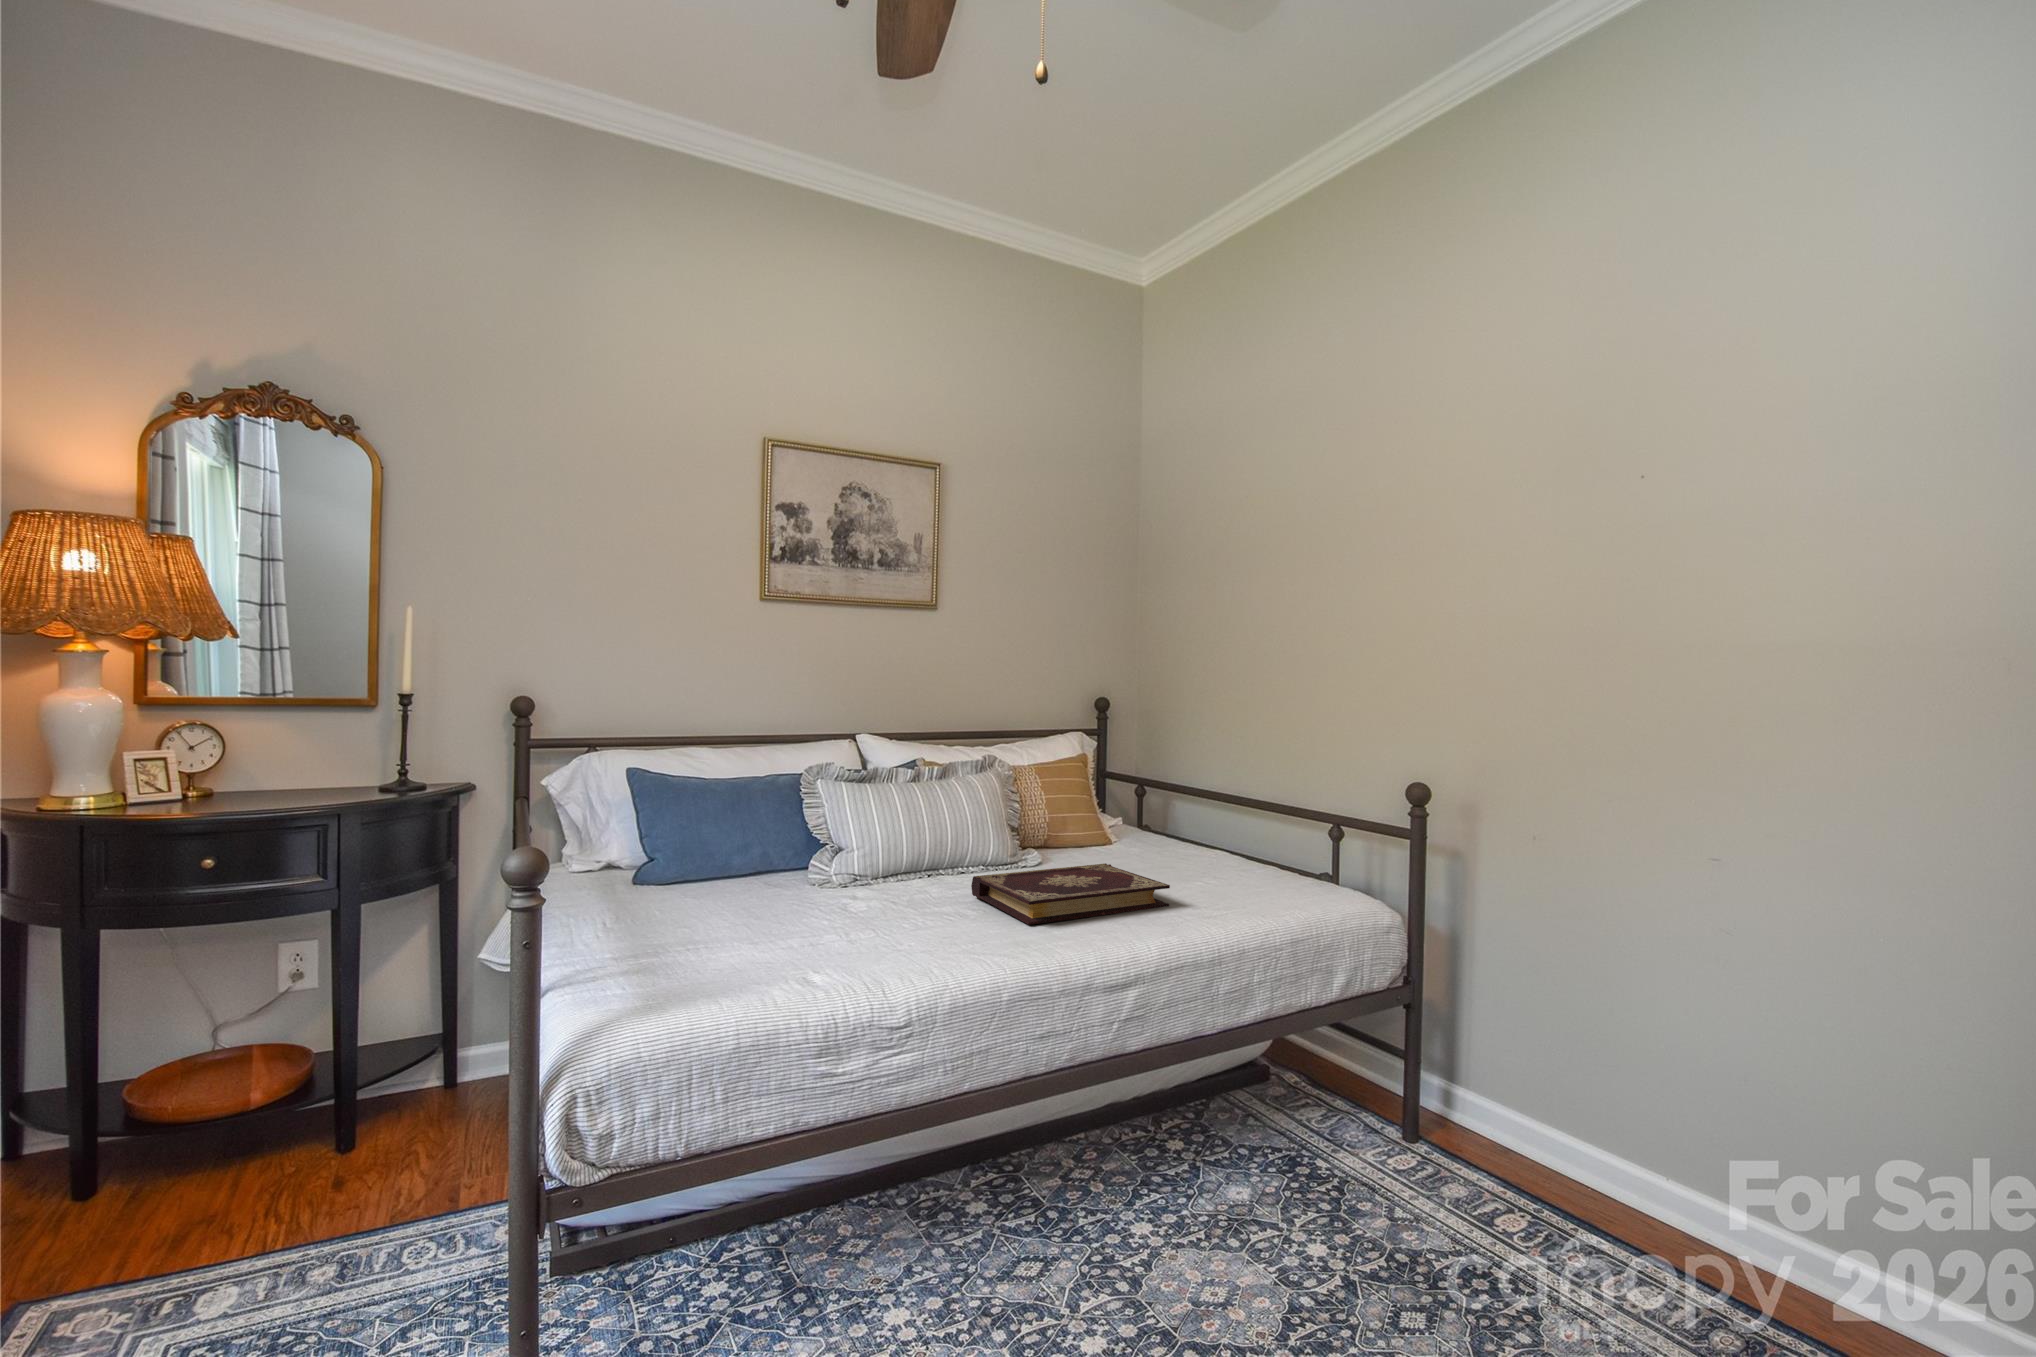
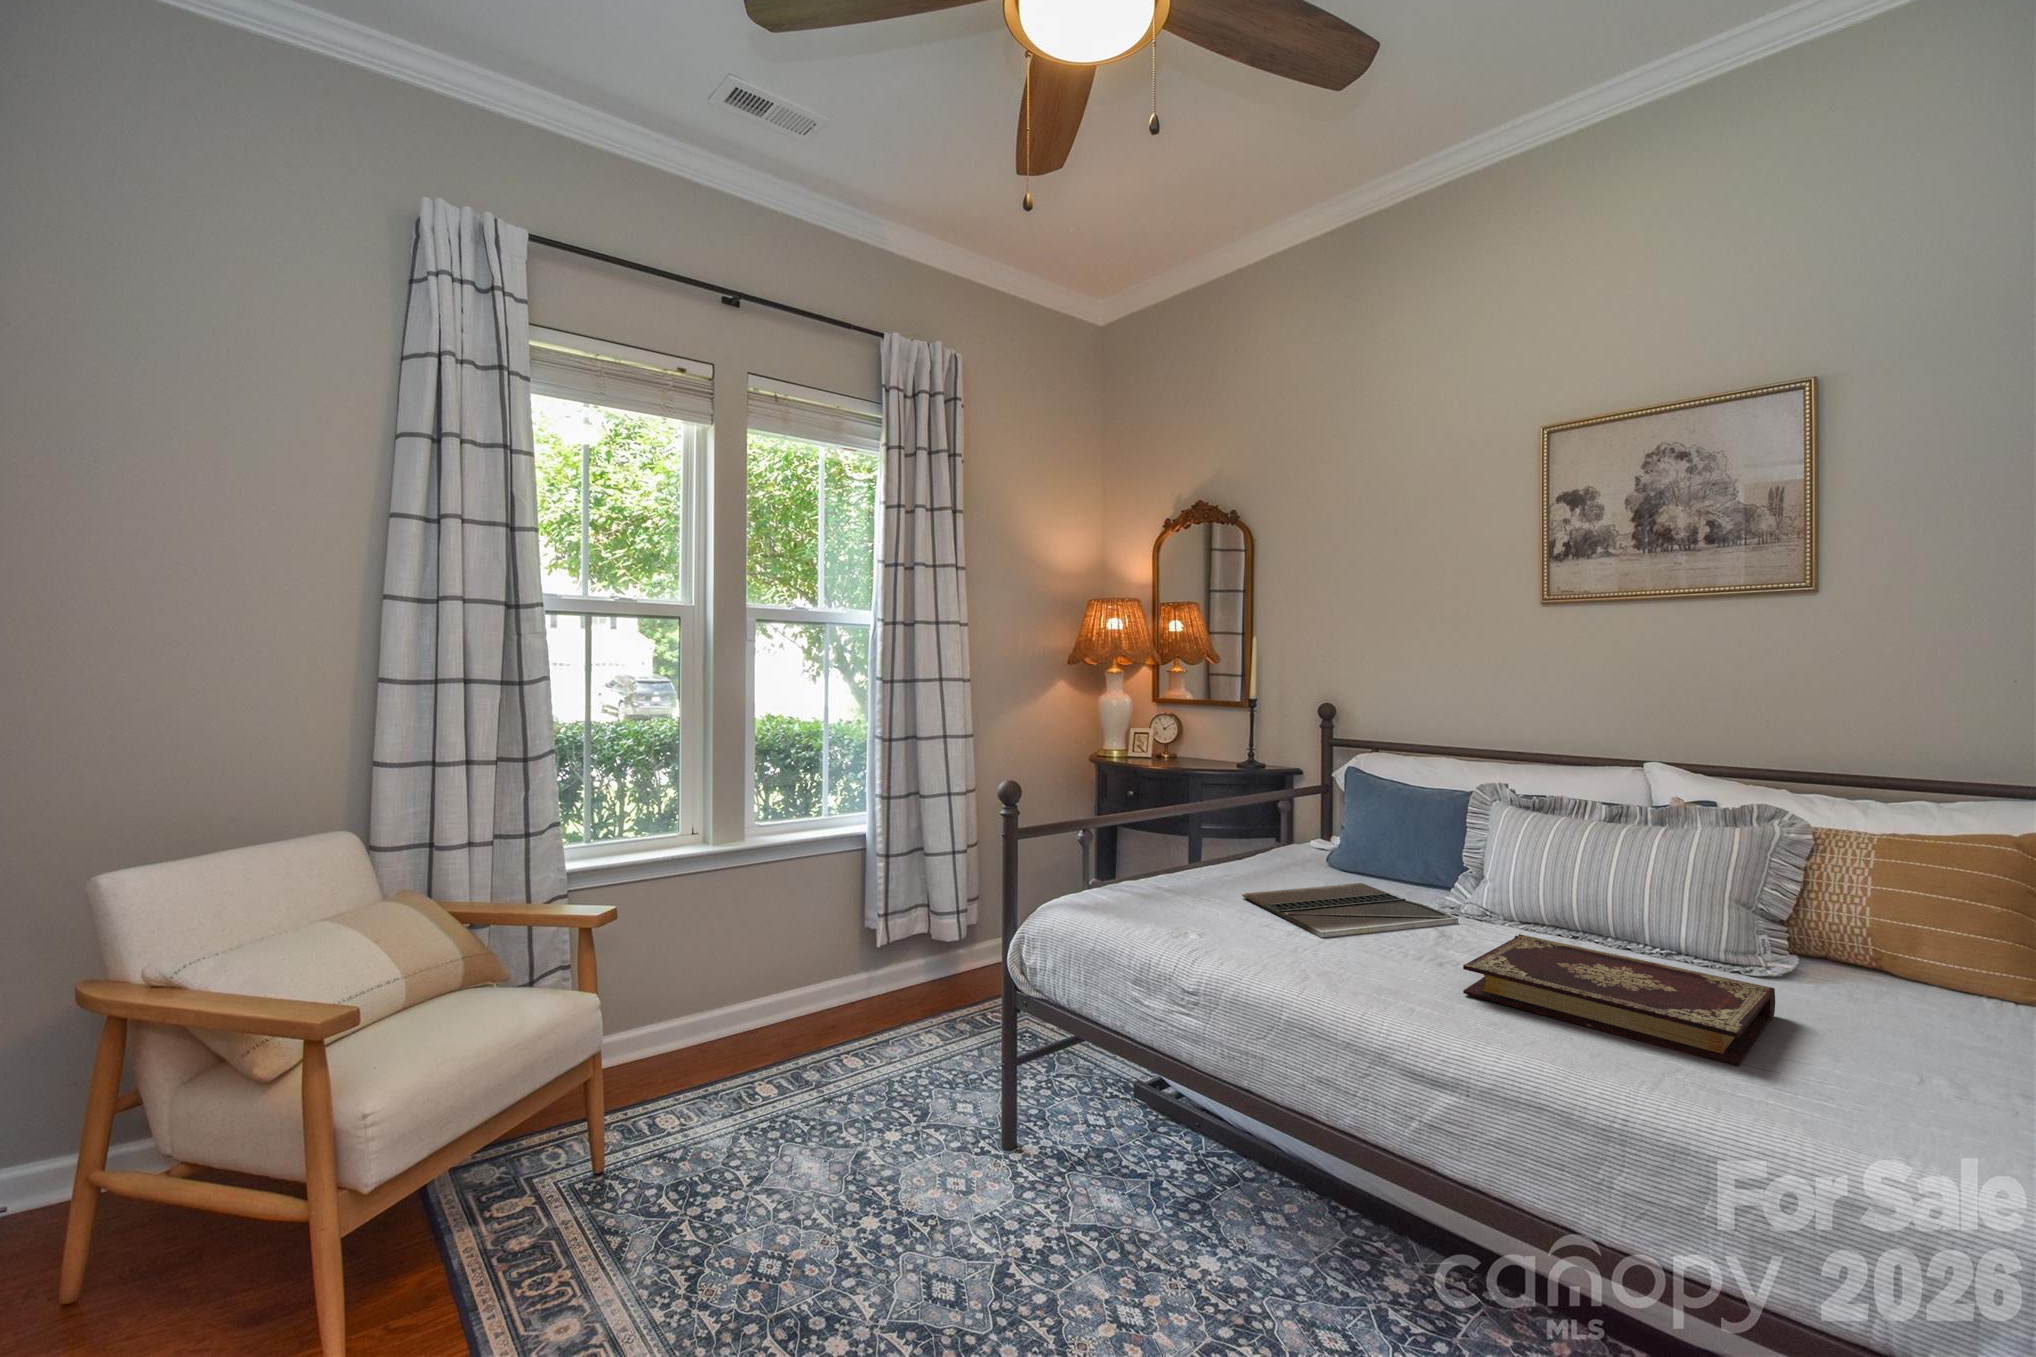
laptop: none [686,886,872,933] -> present [1242,883,1458,938]

